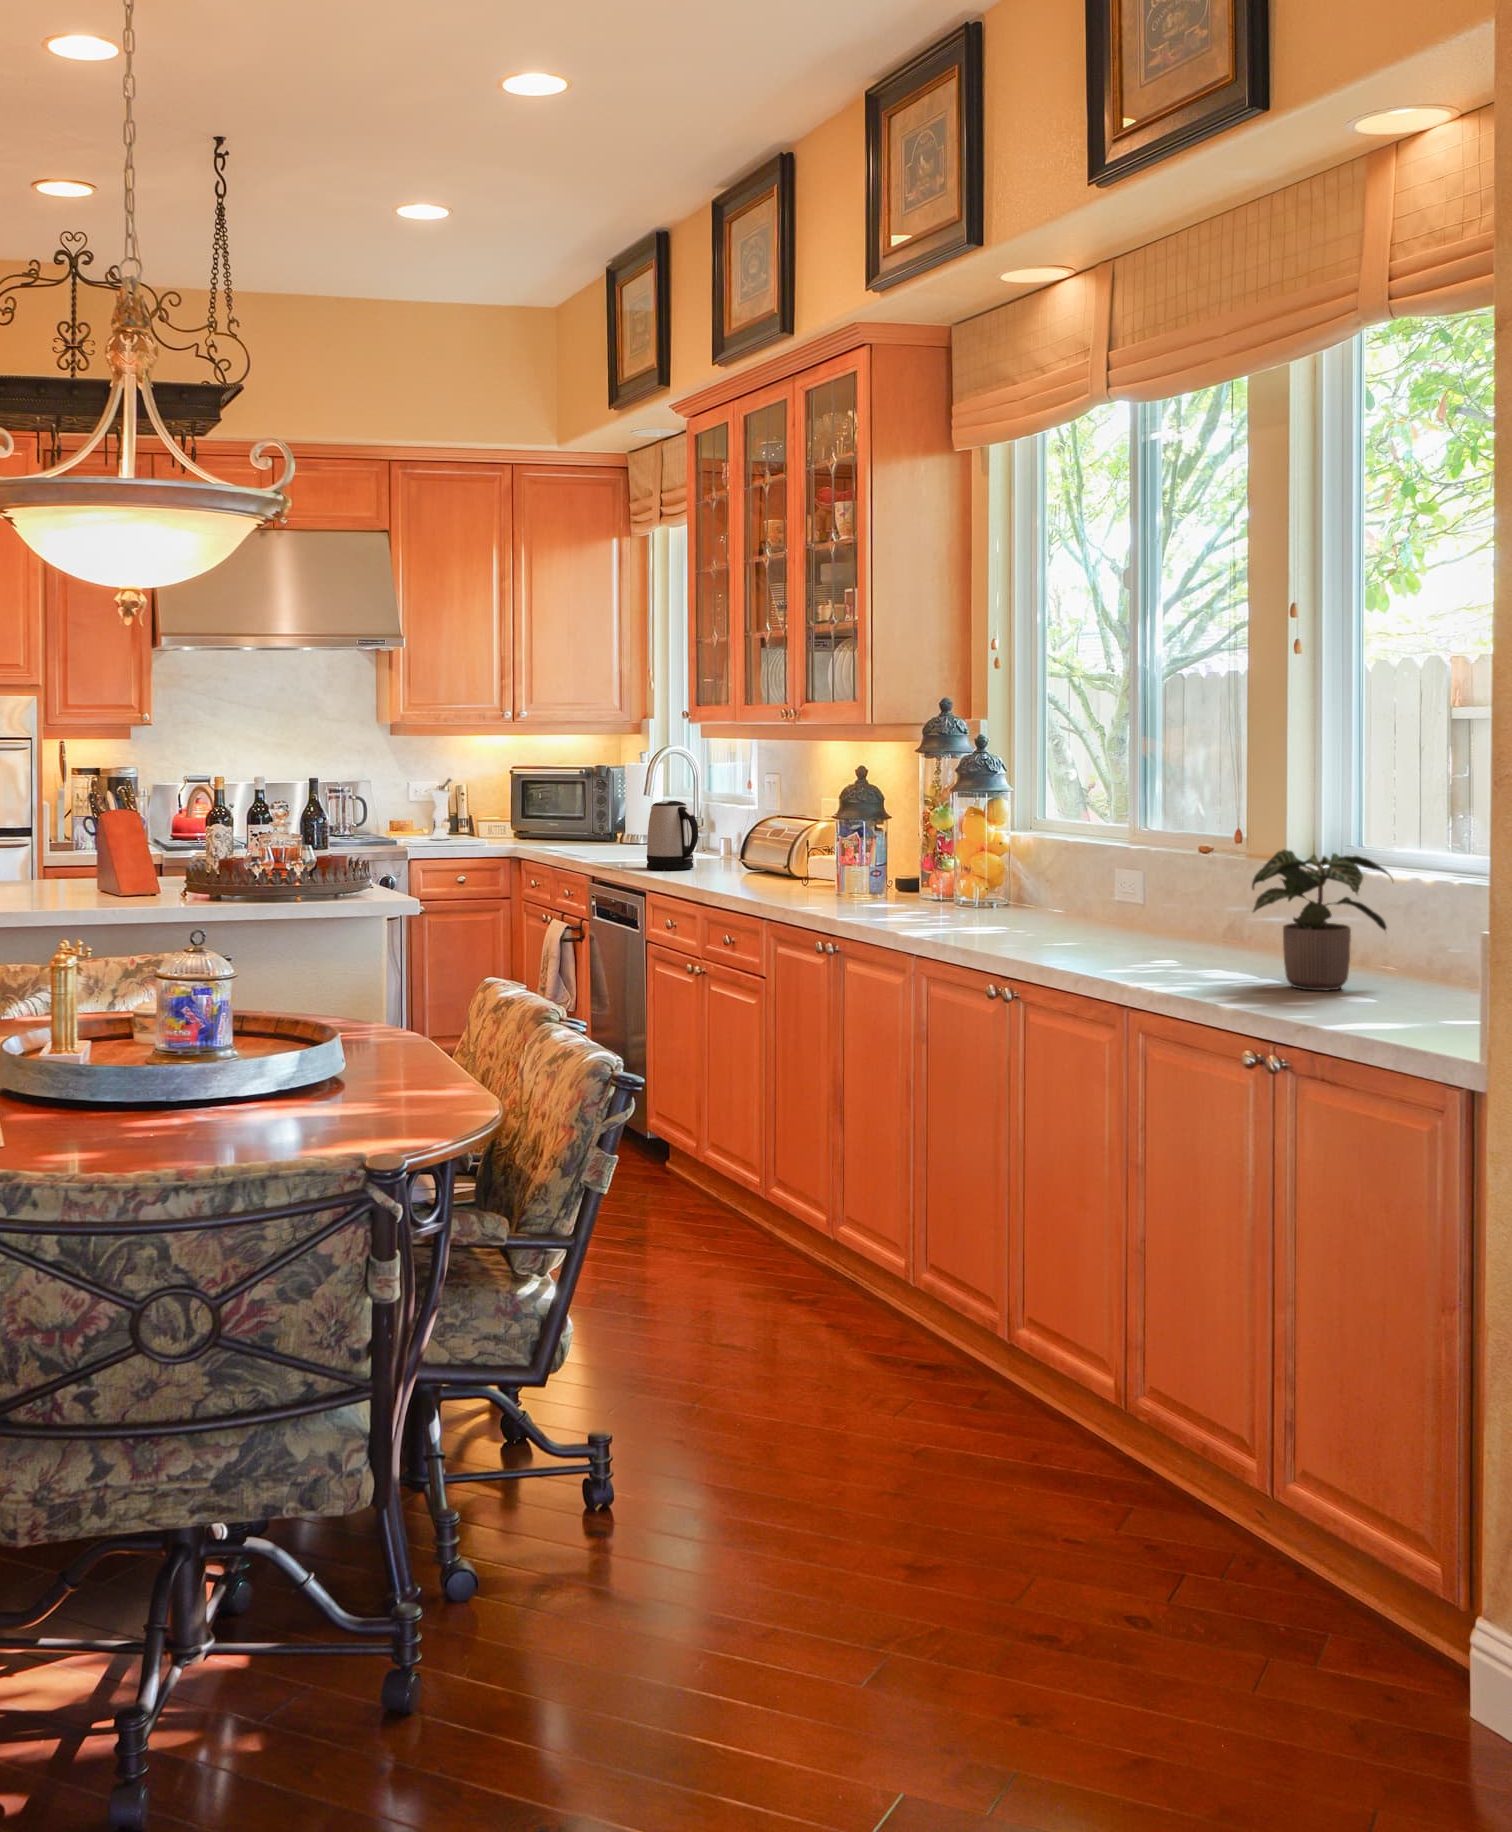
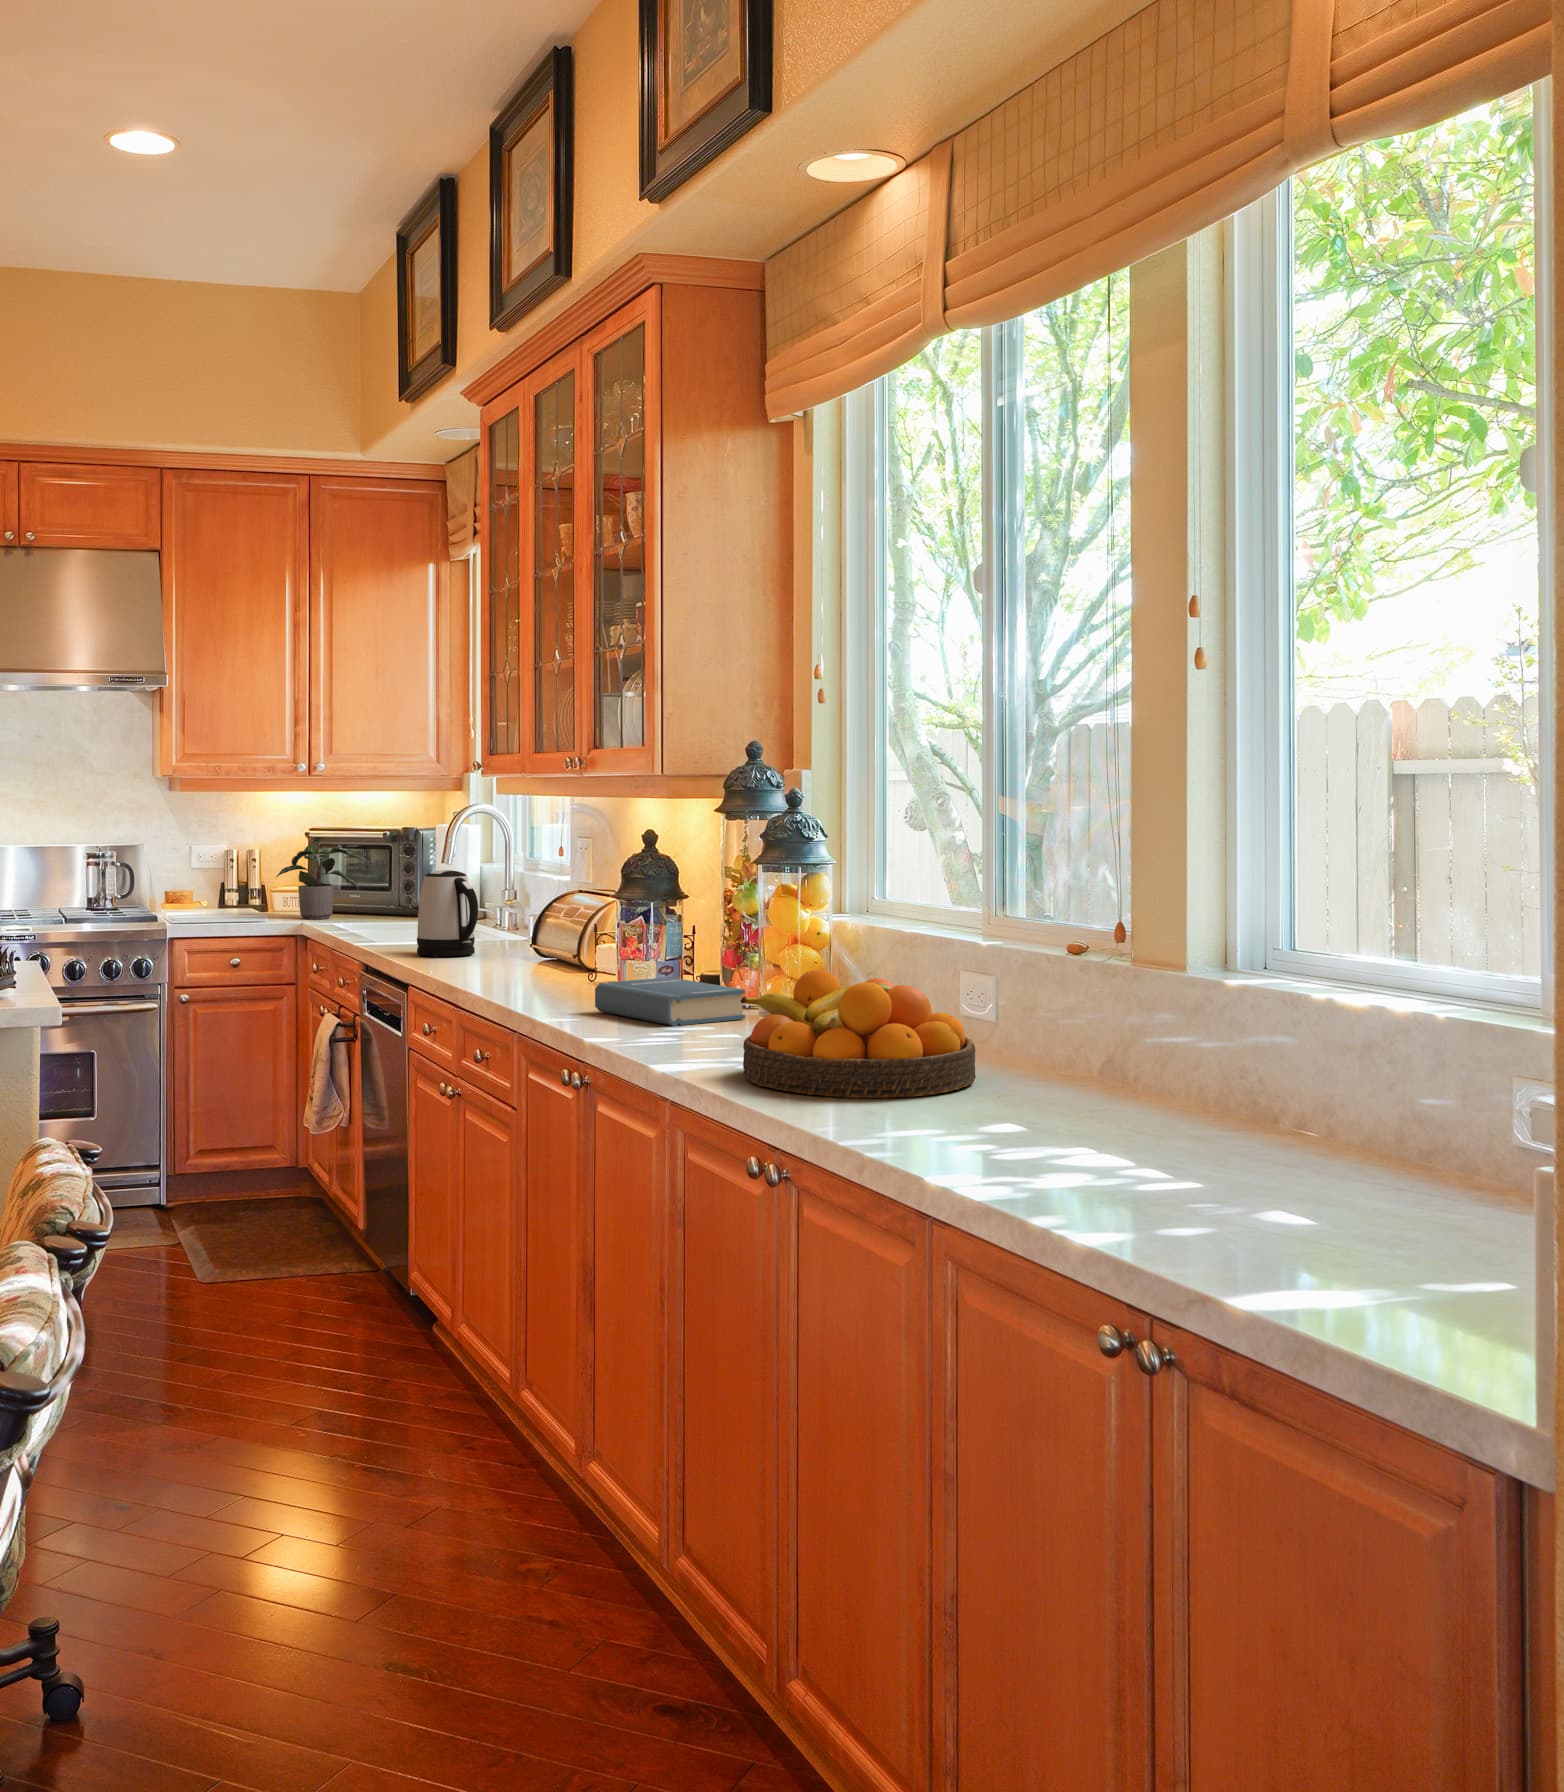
vase: present [431,779,452,839] -> none [213,840,242,912]
potted plant: present [1252,850,1392,991] -> present [276,845,367,919]
fruit bowl: none [968,865,1135,948] -> present [740,970,976,1098]
hardback book: none [830,879,947,912] -> present [595,977,745,1026]

